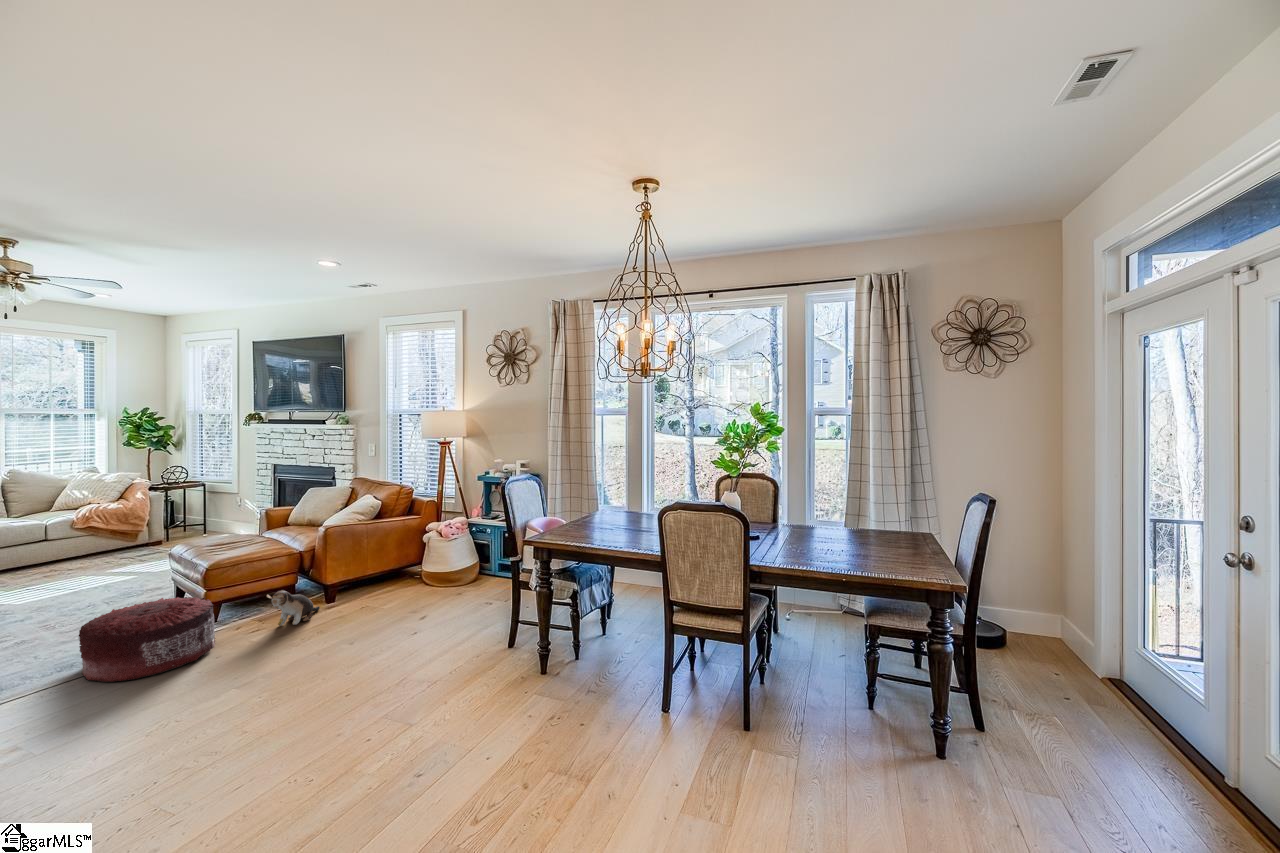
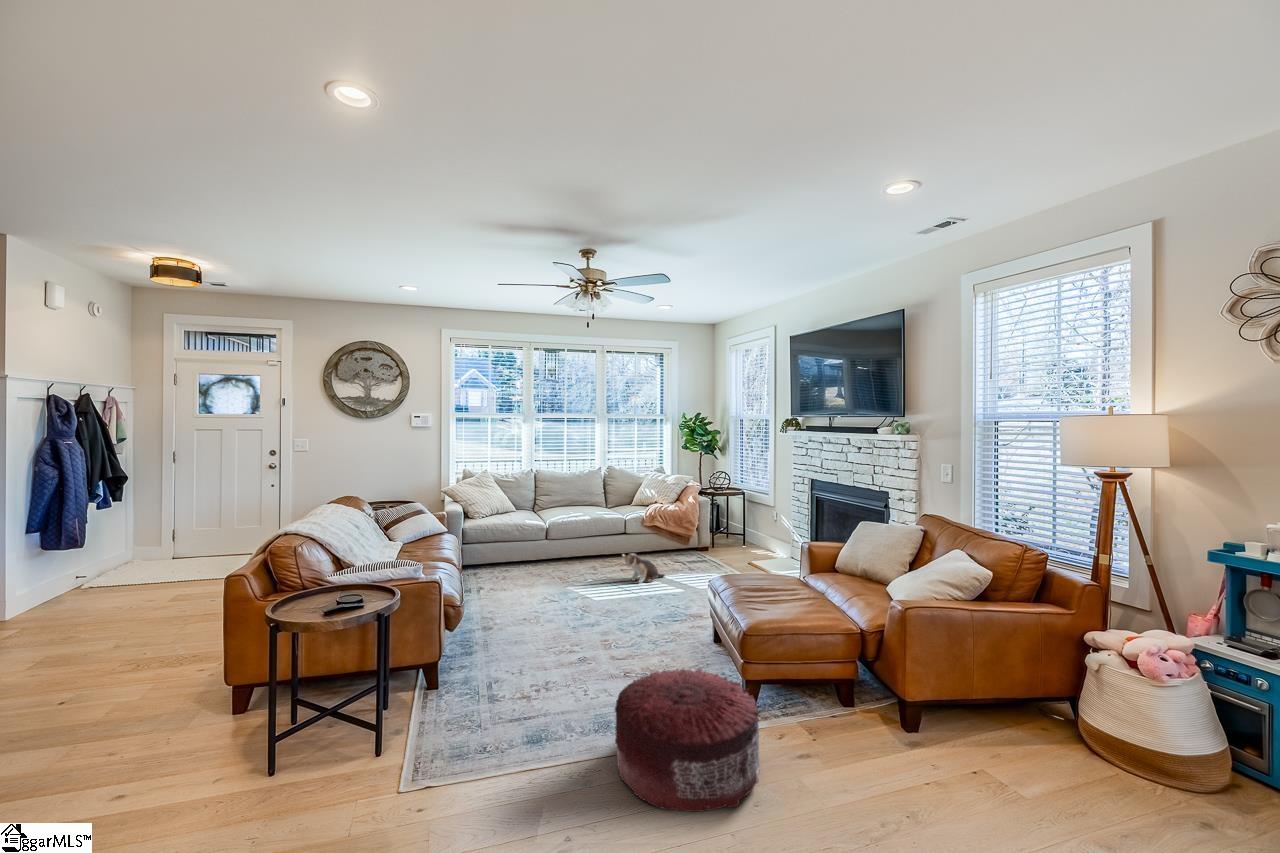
plush toy: present [267,590,320,626] -> present [622,553,665,582]

